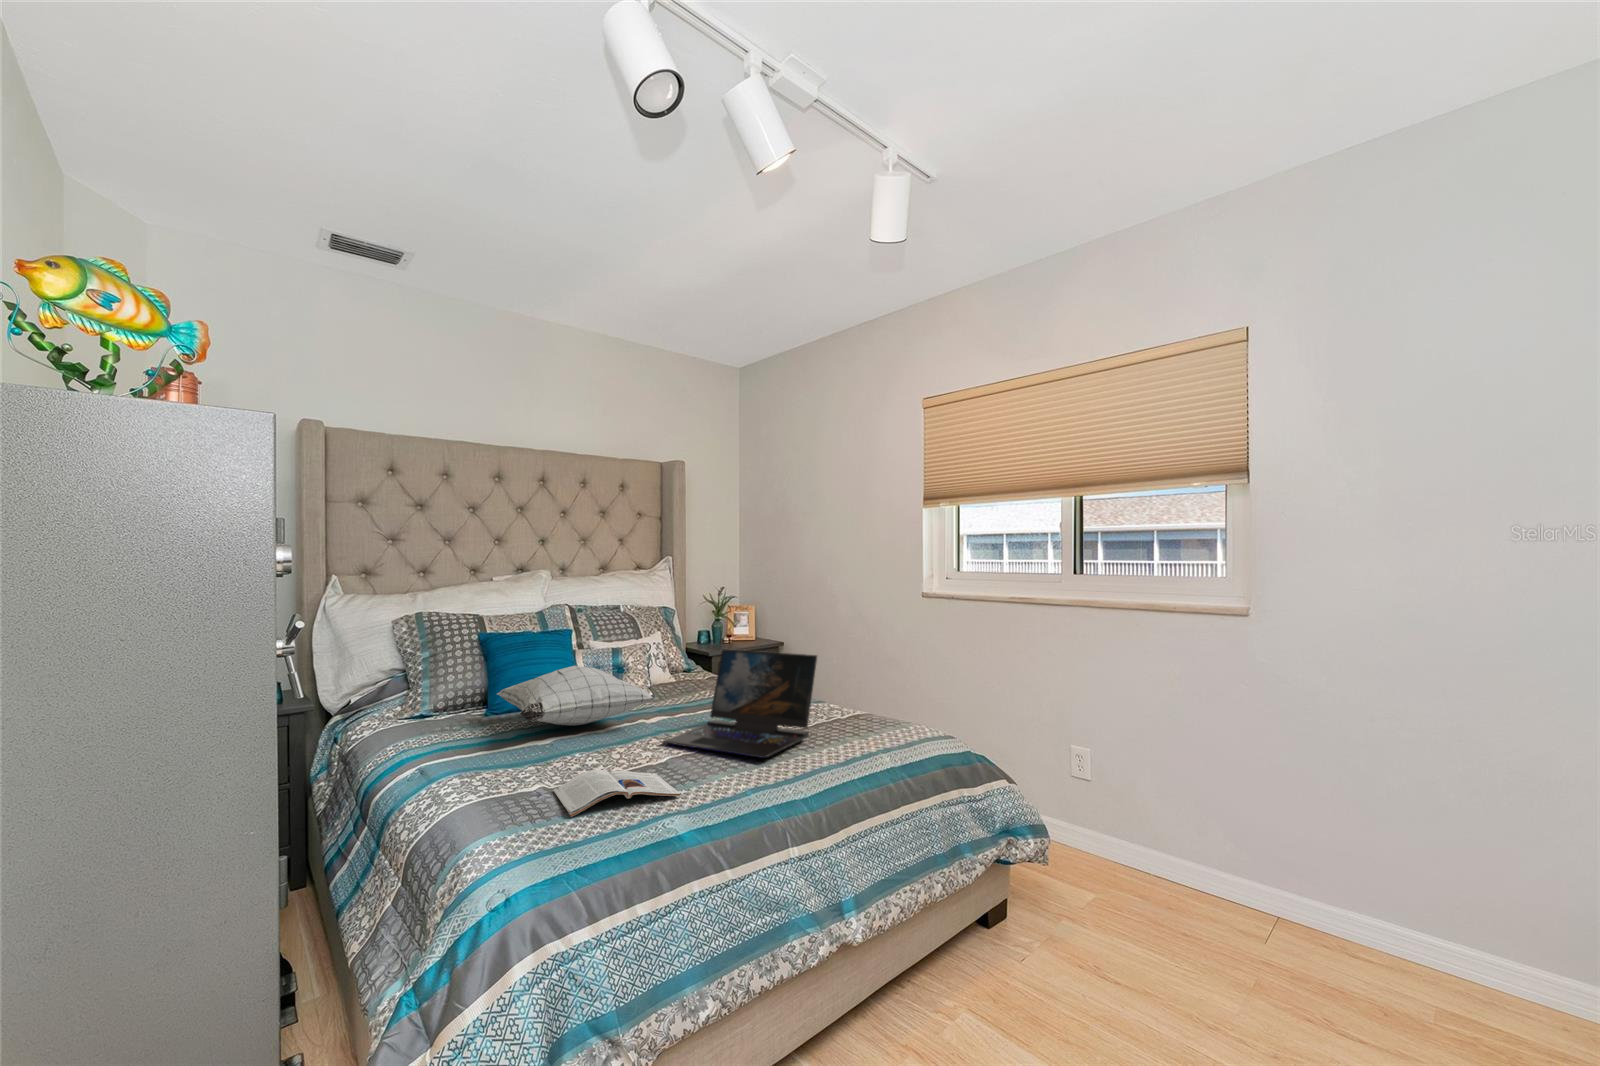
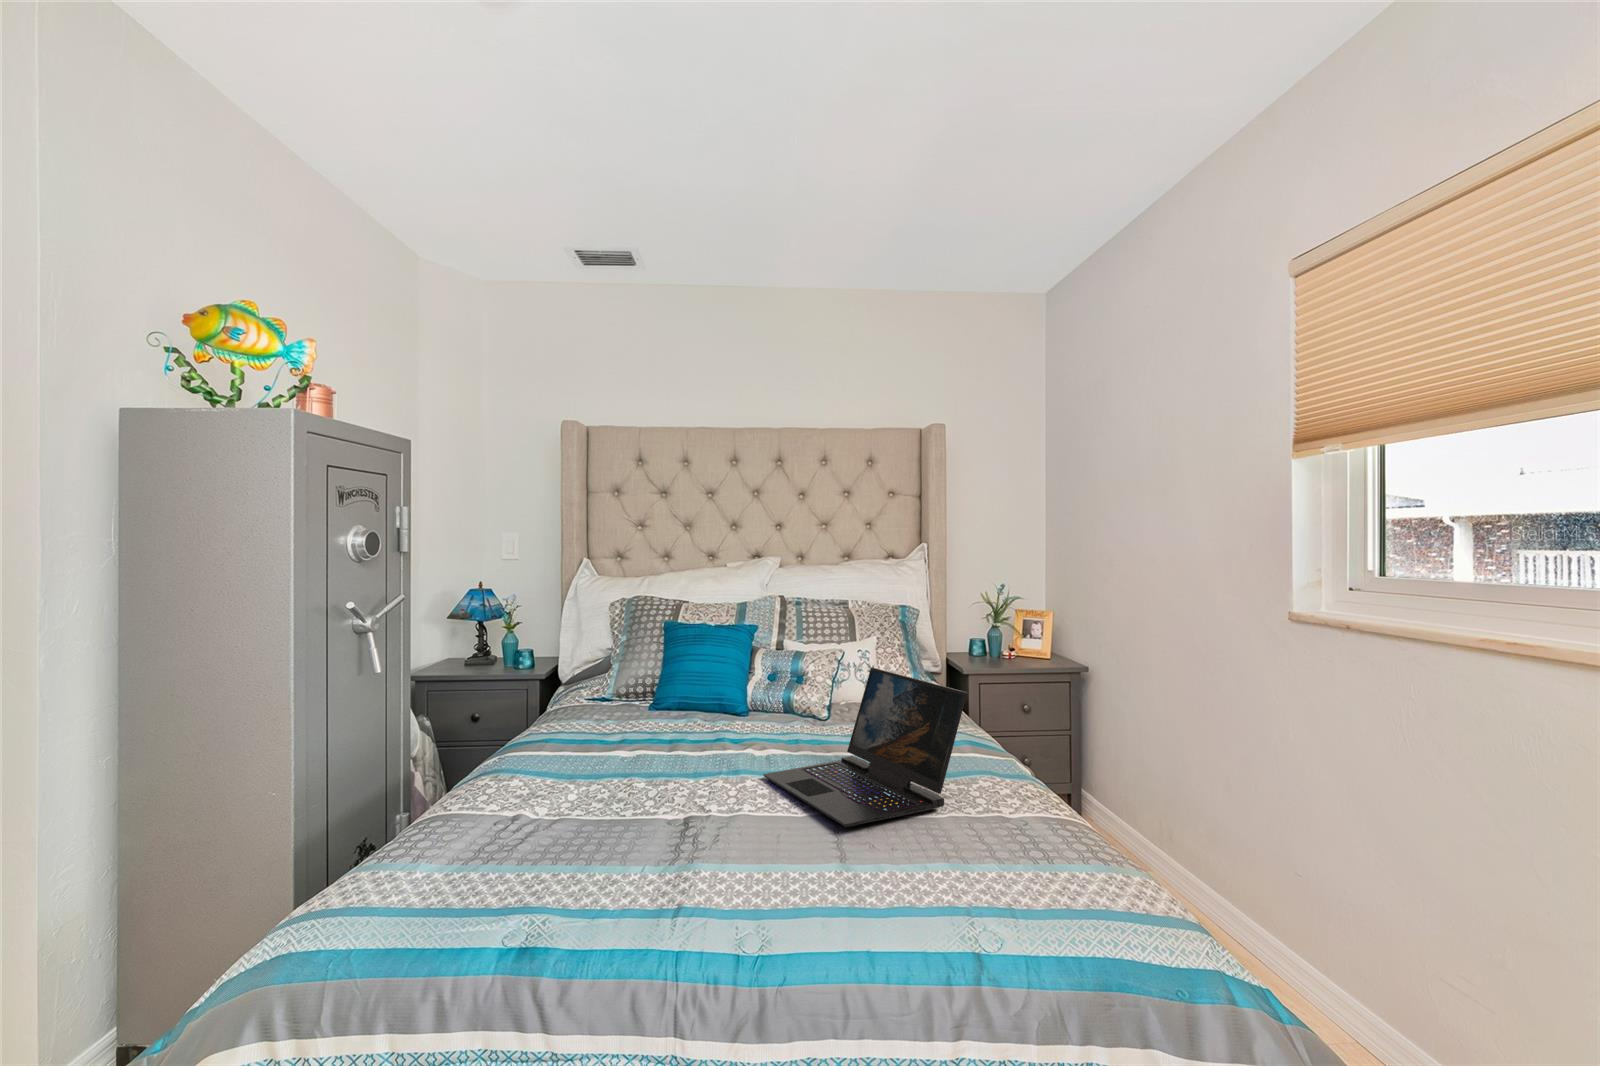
pillow: present [497,666,653,726] -> none [622,668,778,736]
magazine: present [554,770,680,817] -> none [551,800,705,859]

